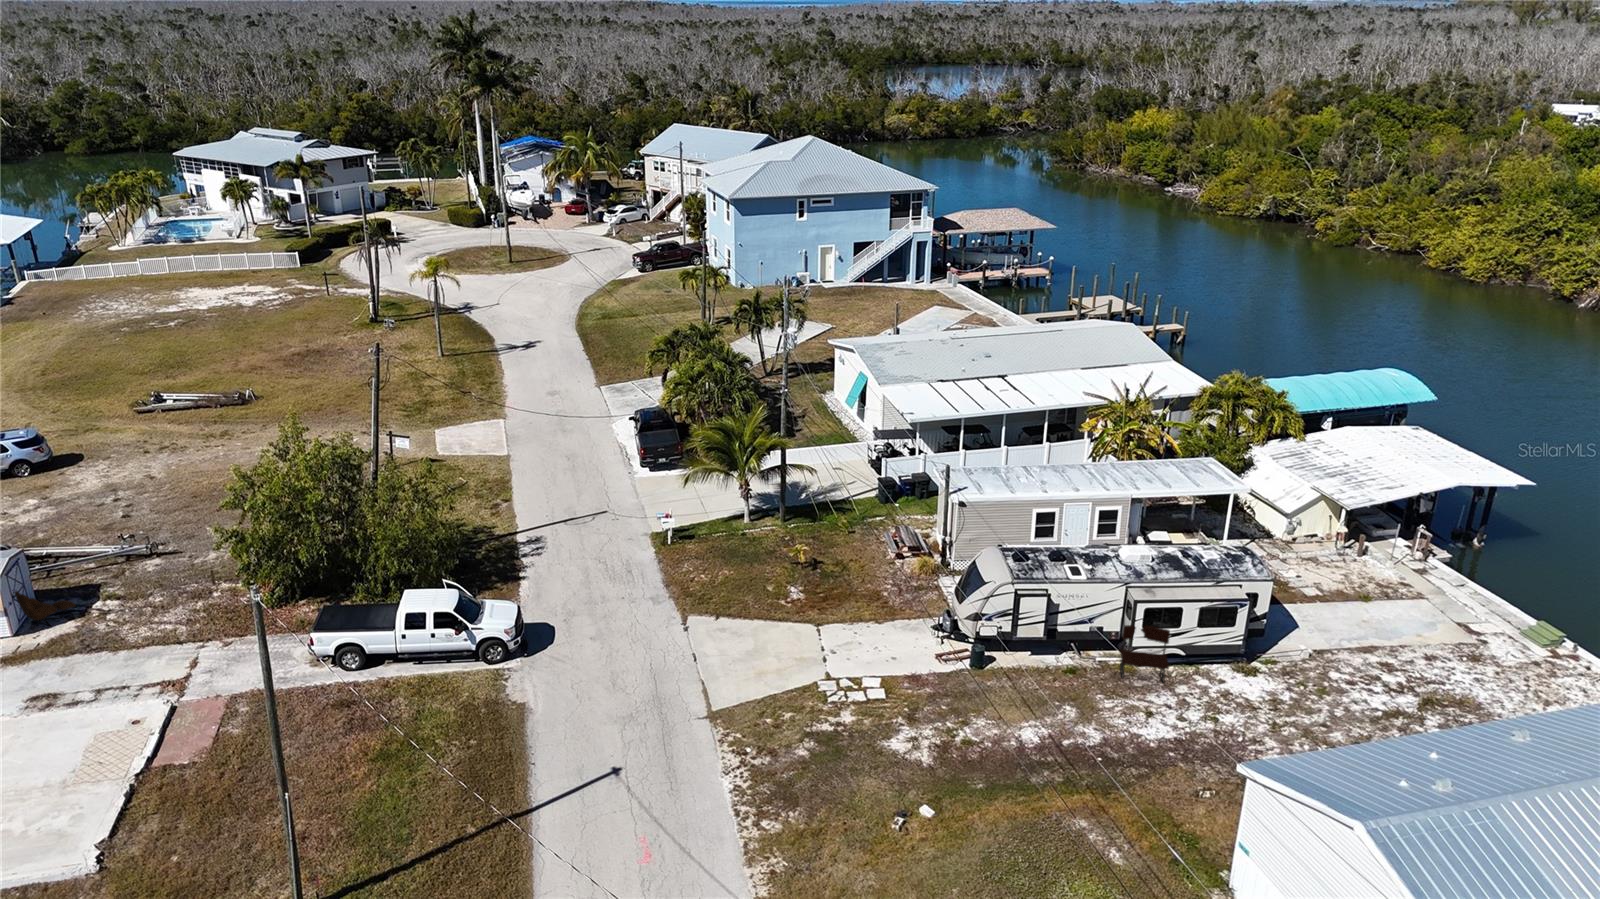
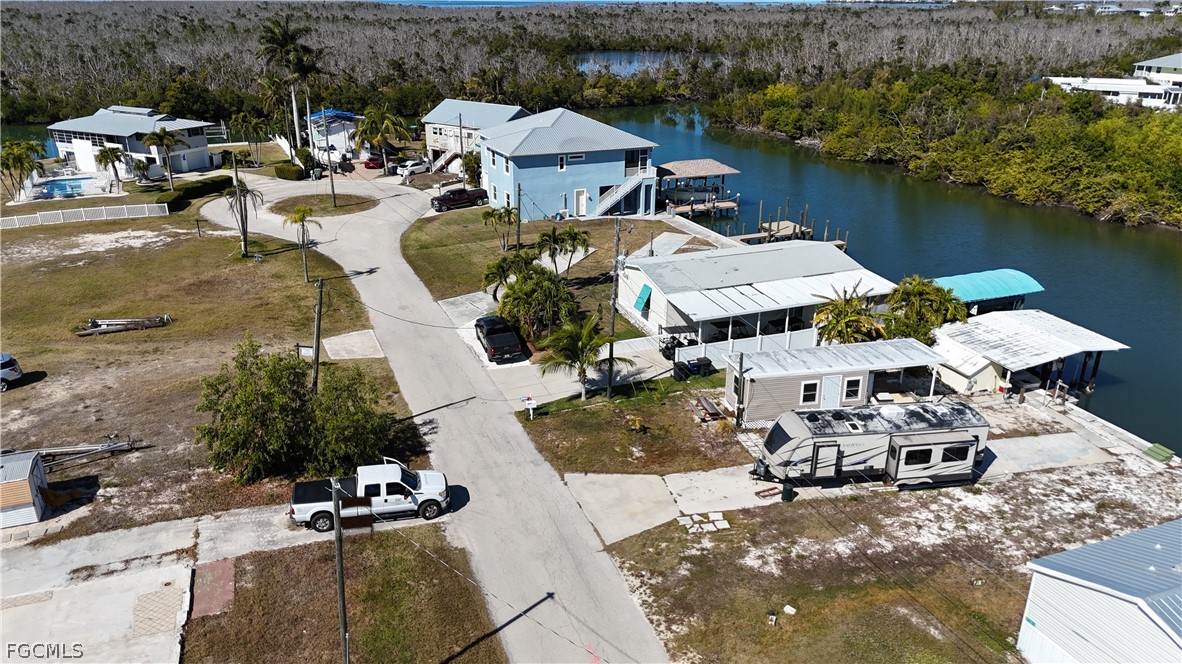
bench: present [1120,625,1170,682] -> present [340,496,374,540]

